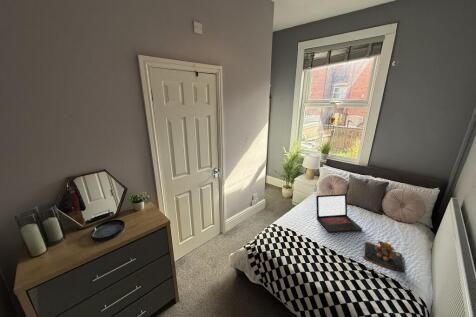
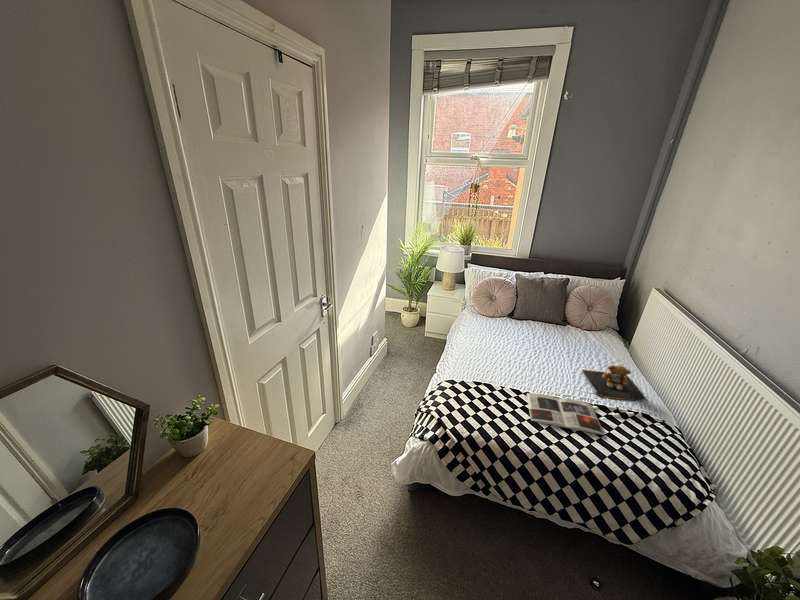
laptop: present [316,194,362,232] -> none [502,306,566,370]
magazine: none [303,242,353,278] -> present [526,393,604,435]

